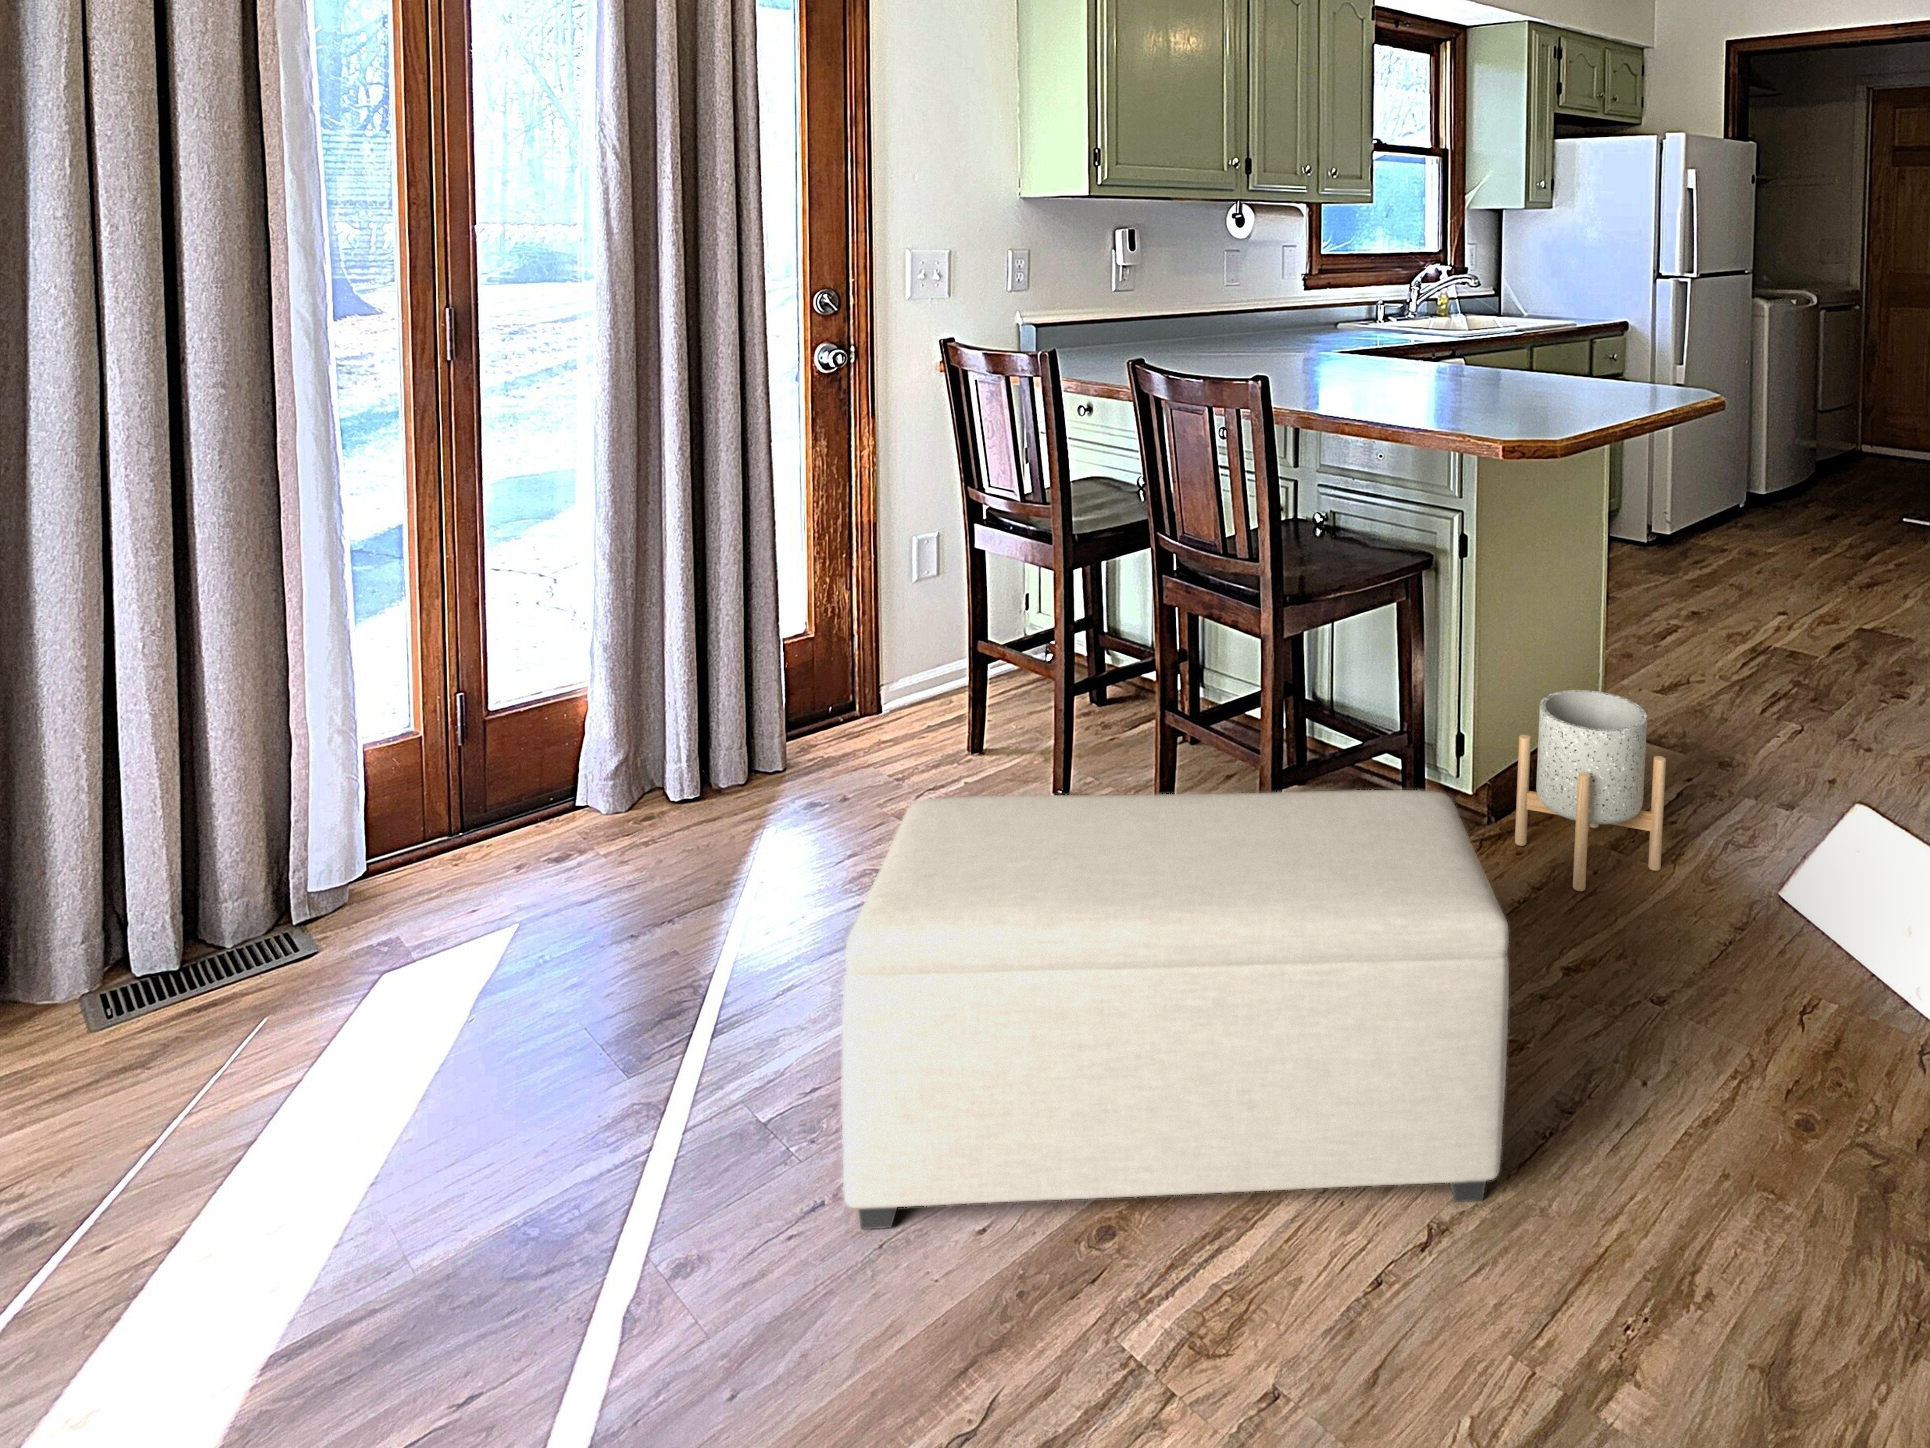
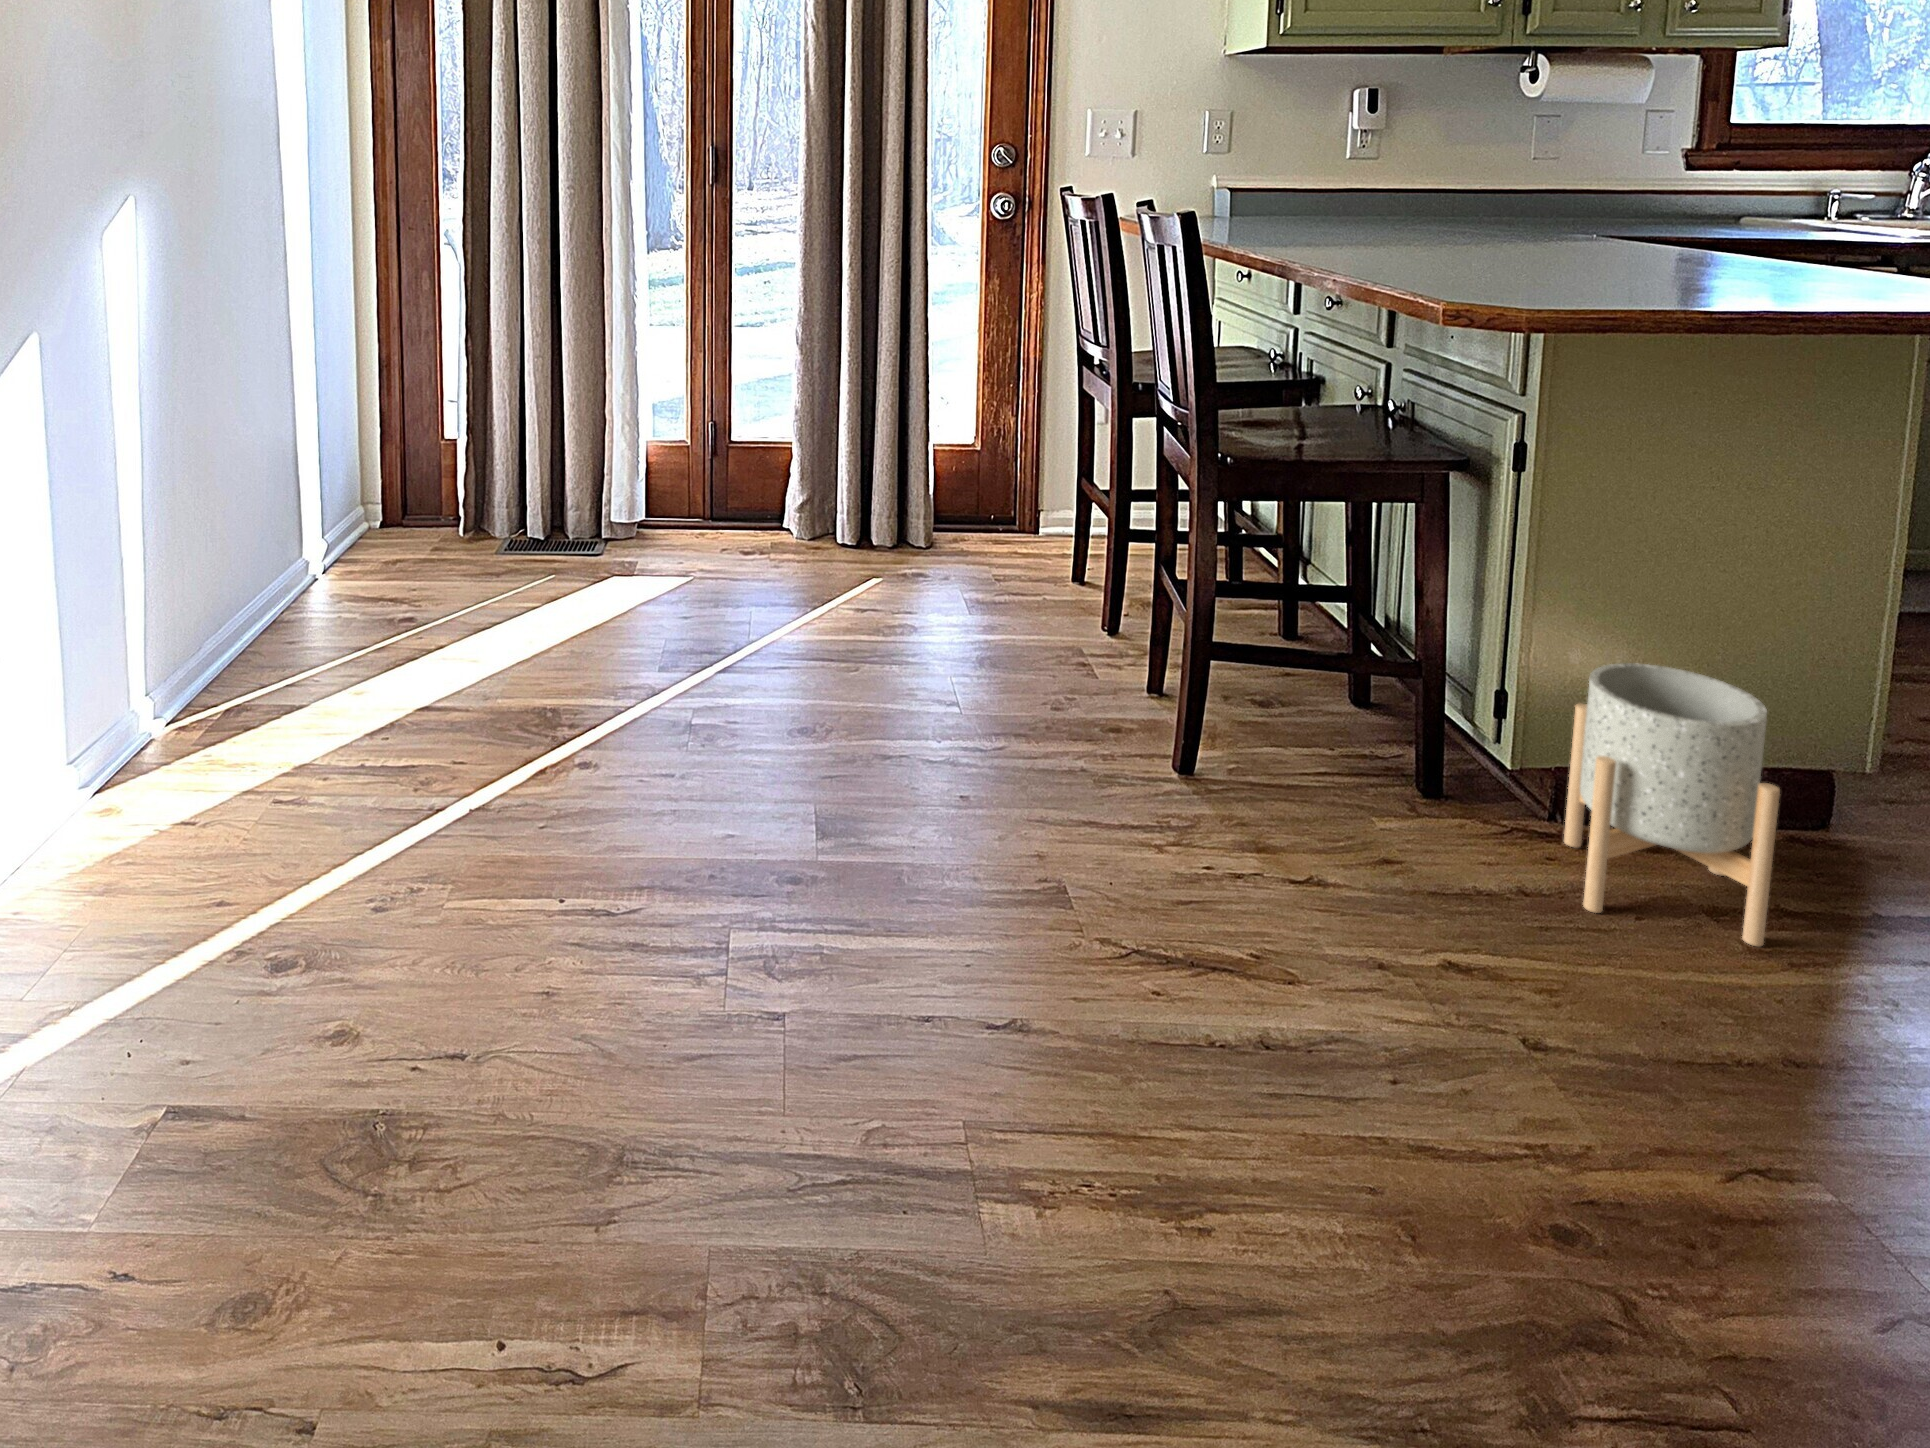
ottoman: present [842,790,1509,1229] -> none [650,529,1245,1037]

